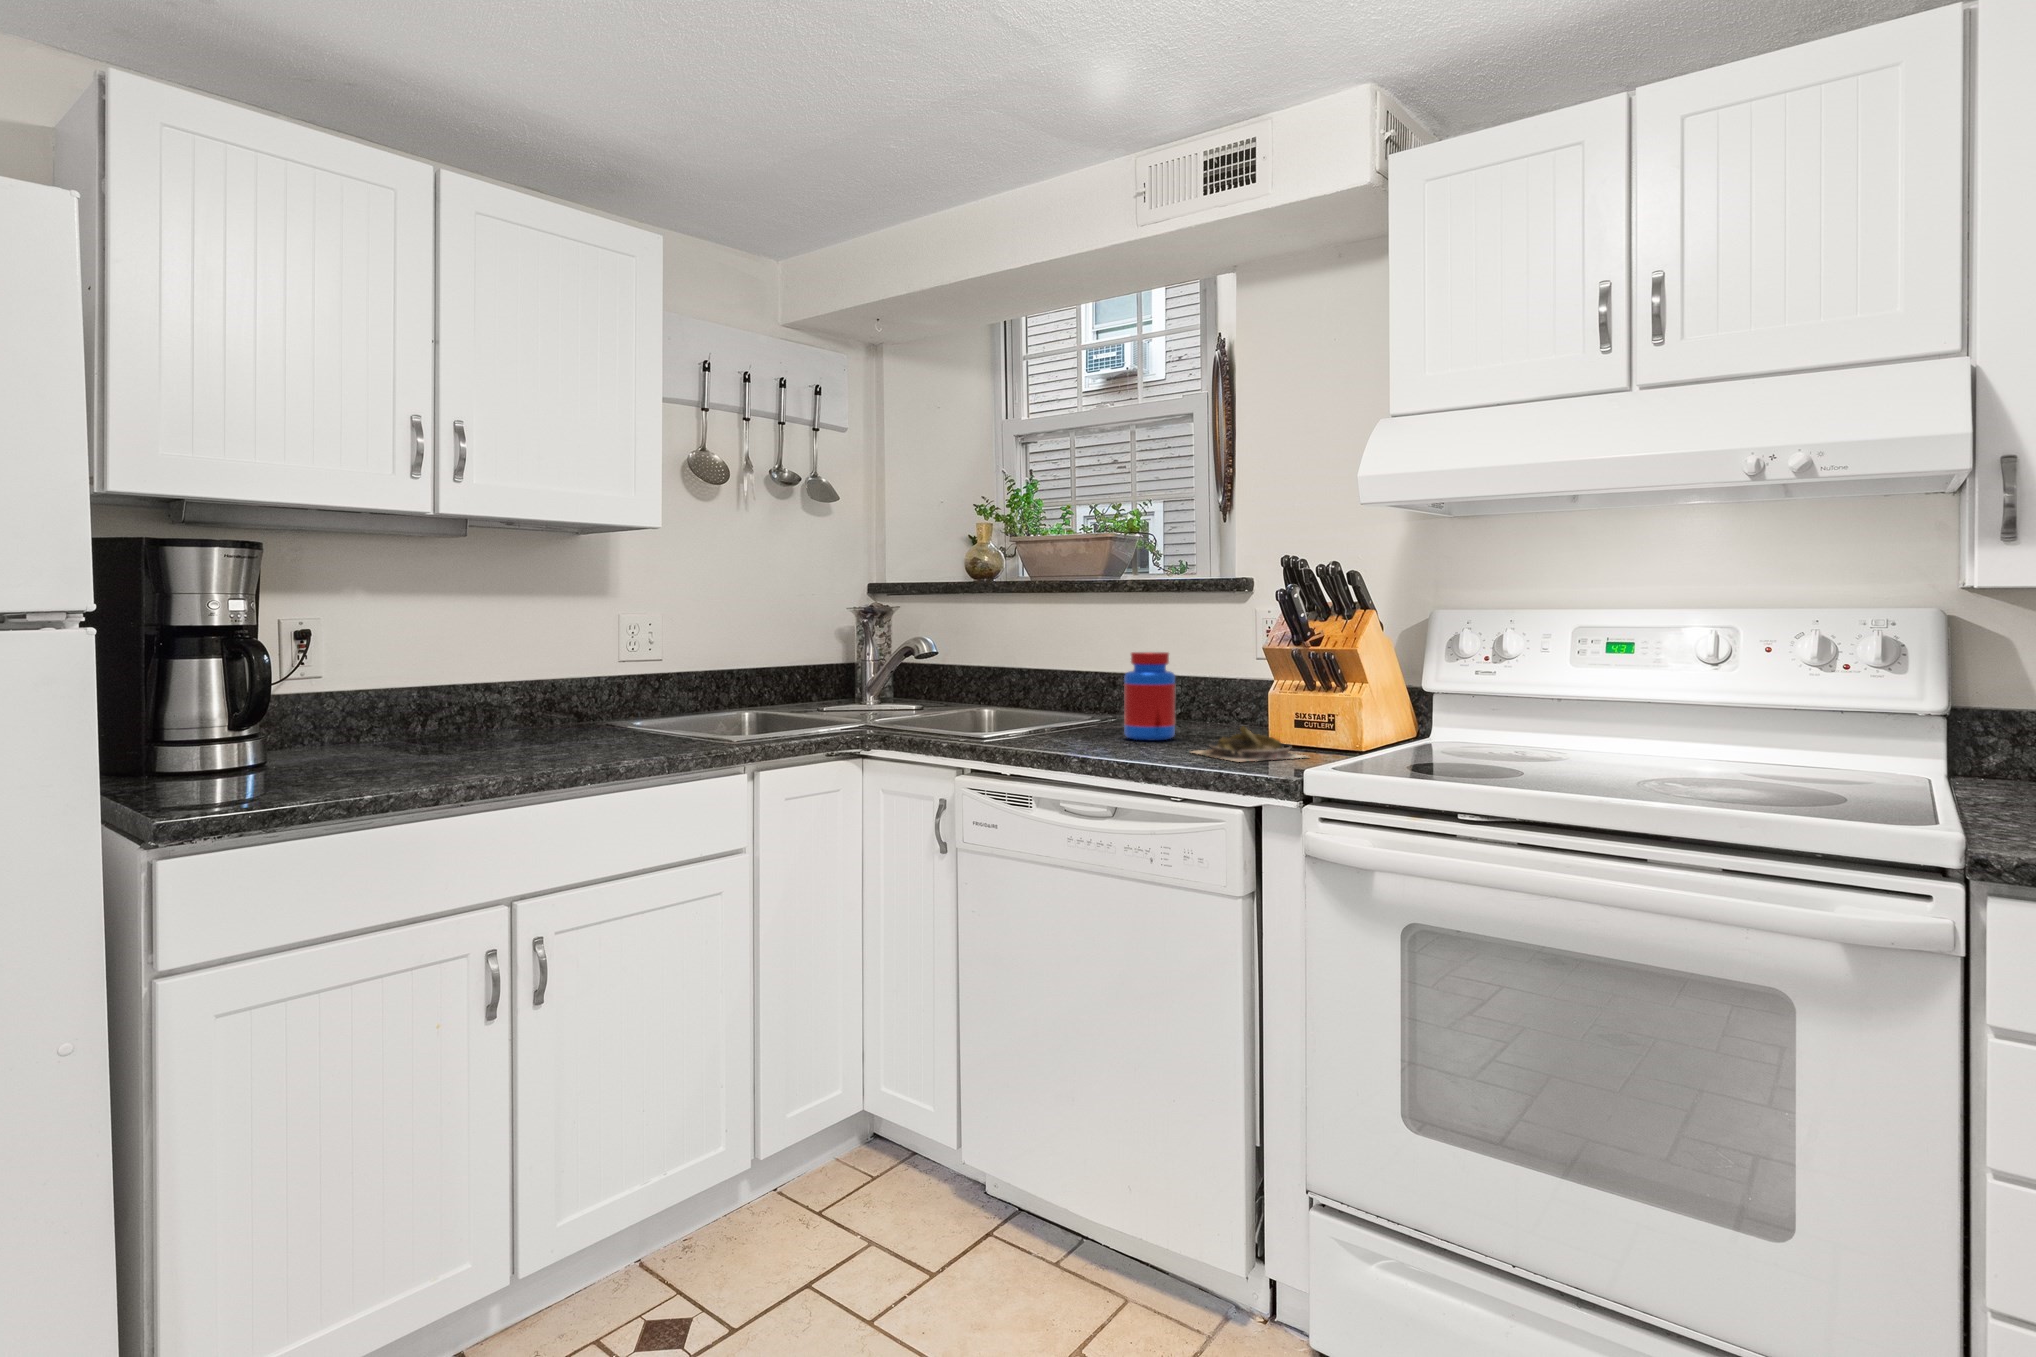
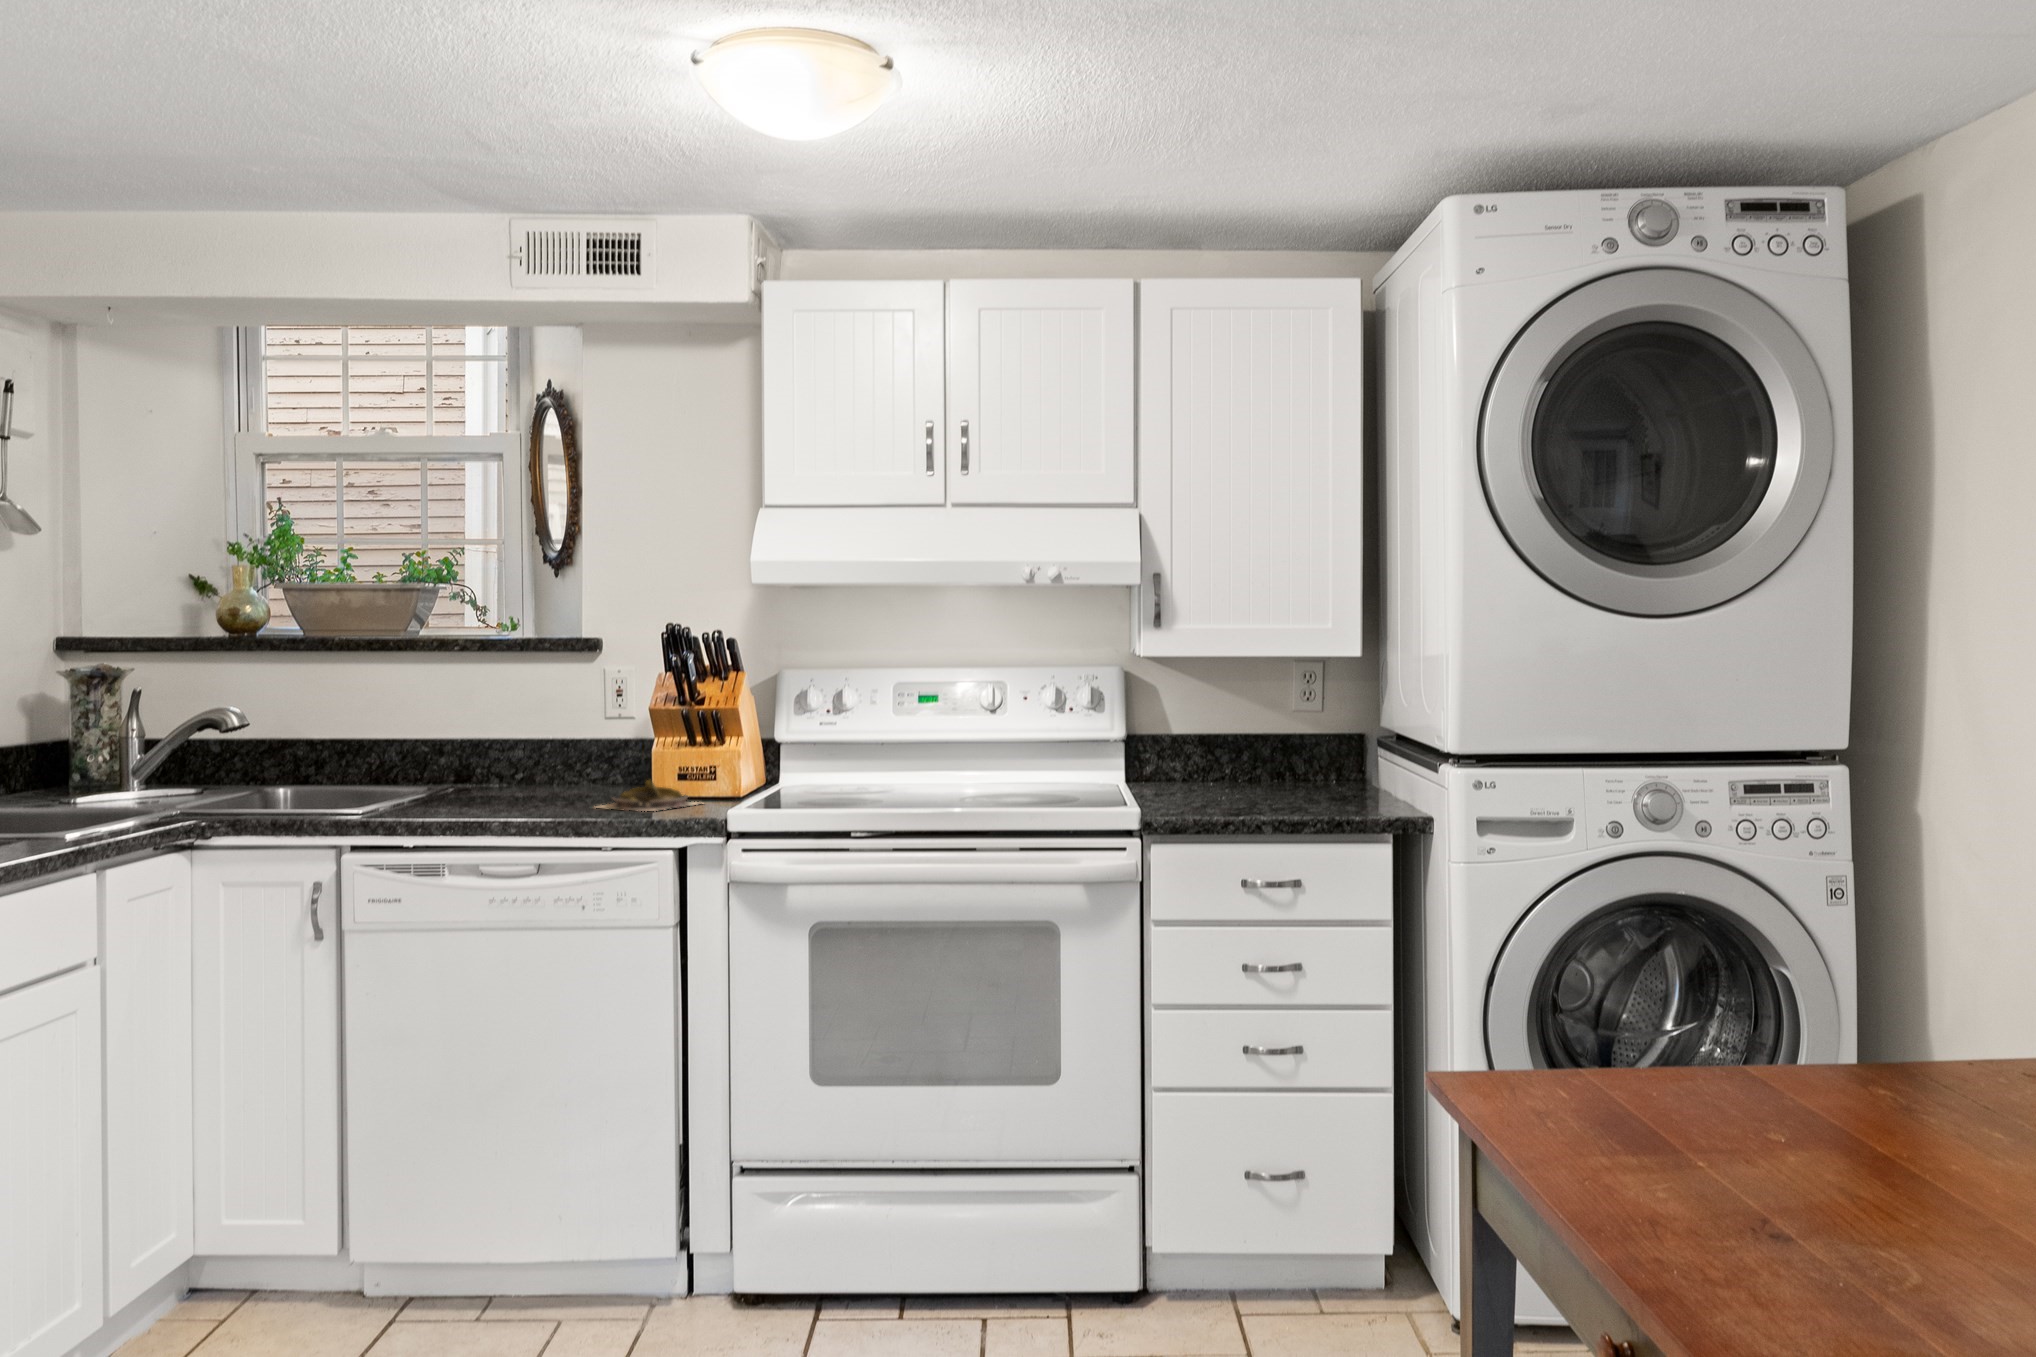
jar: present [1124,652,1175,741] -> none [498,714,551,802]

